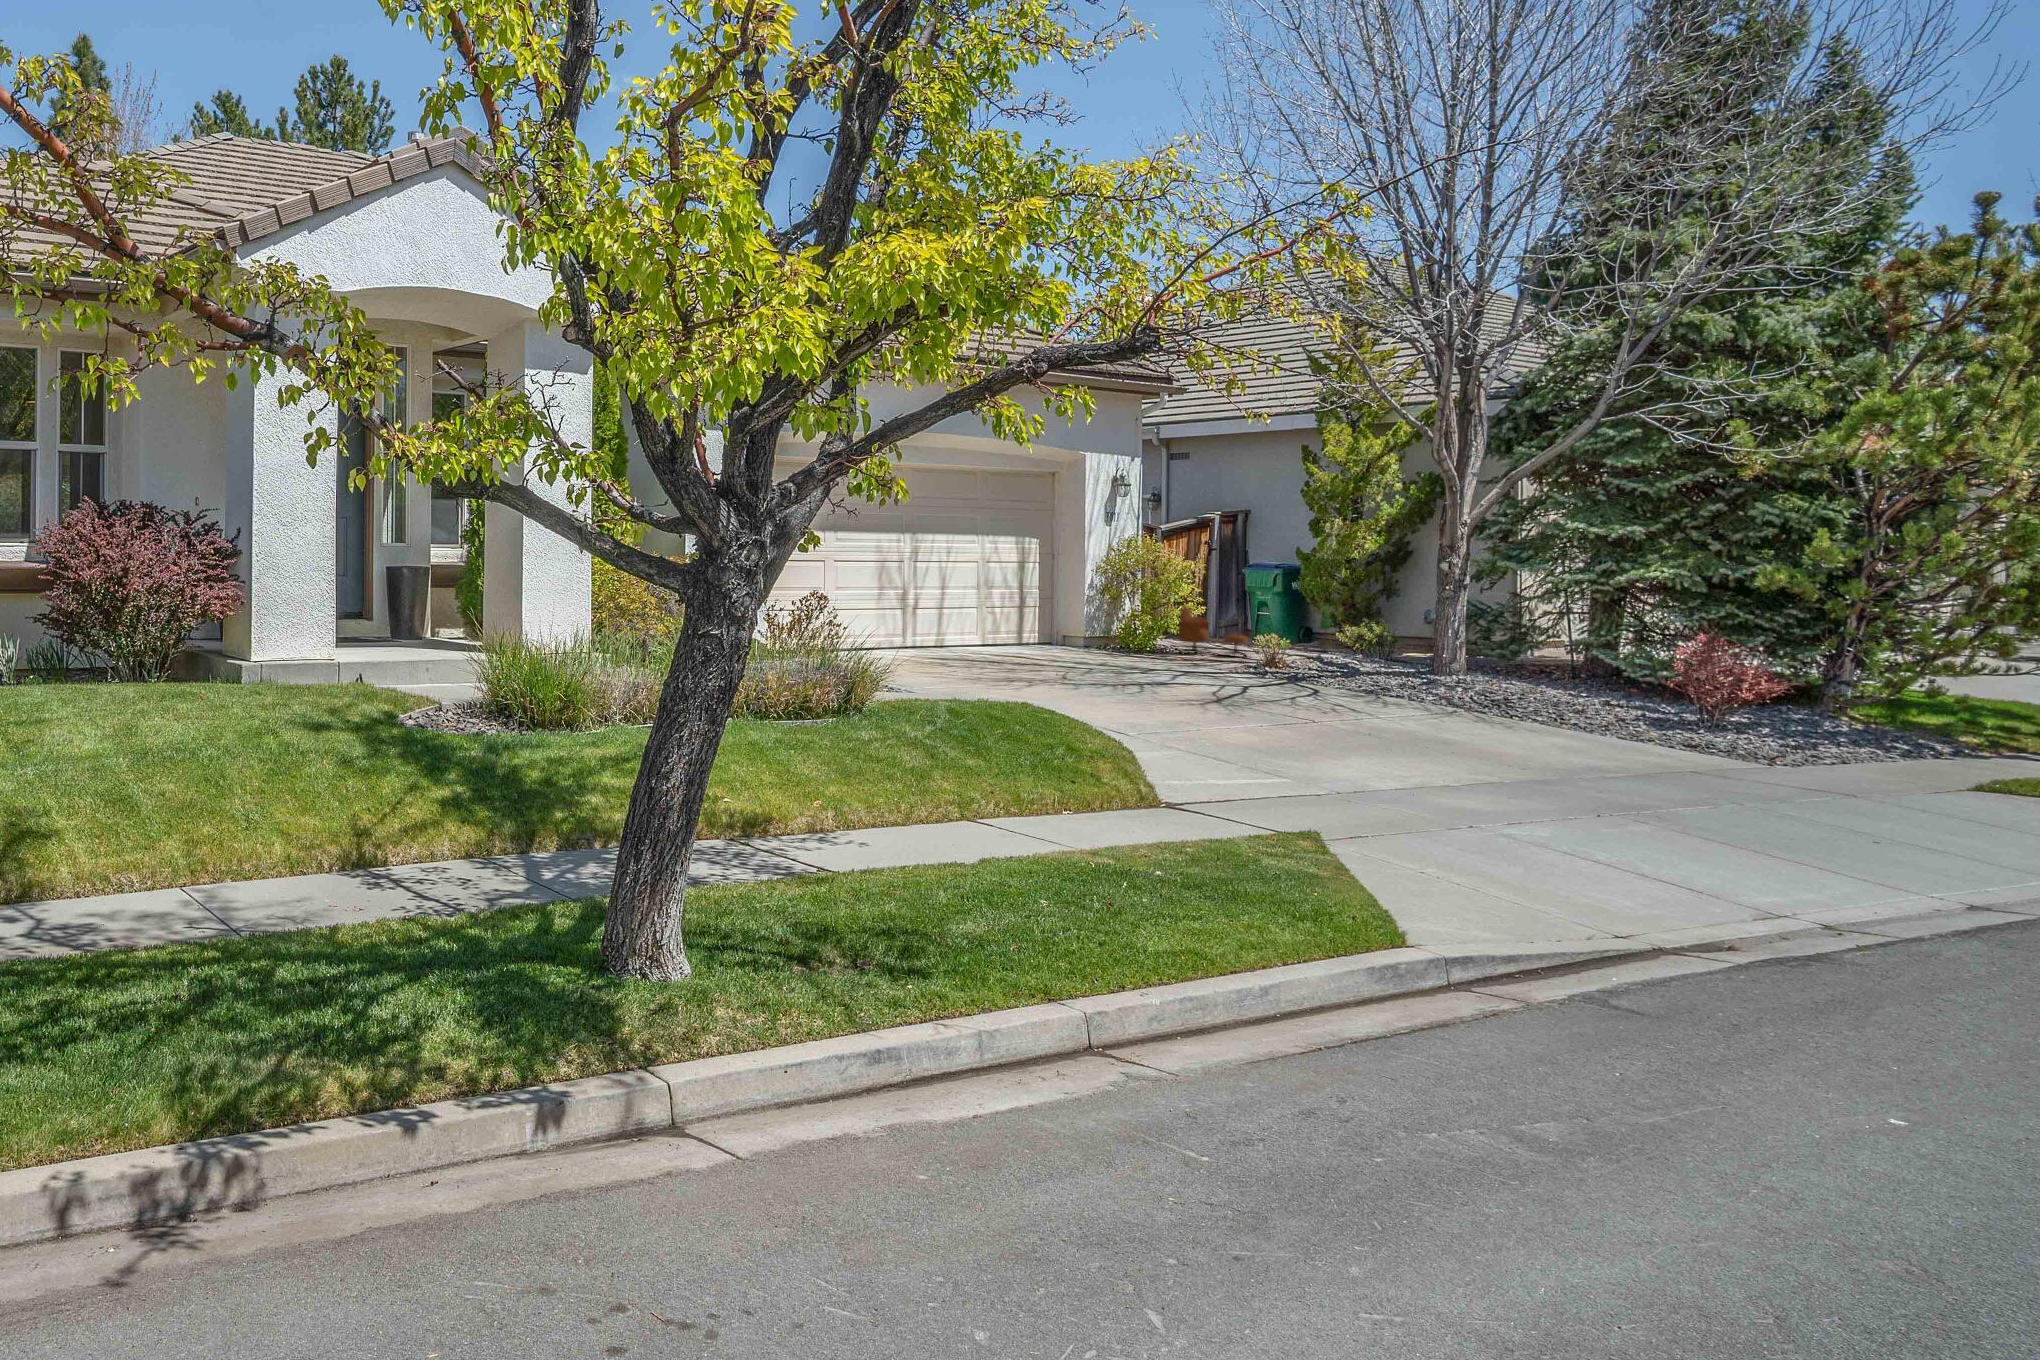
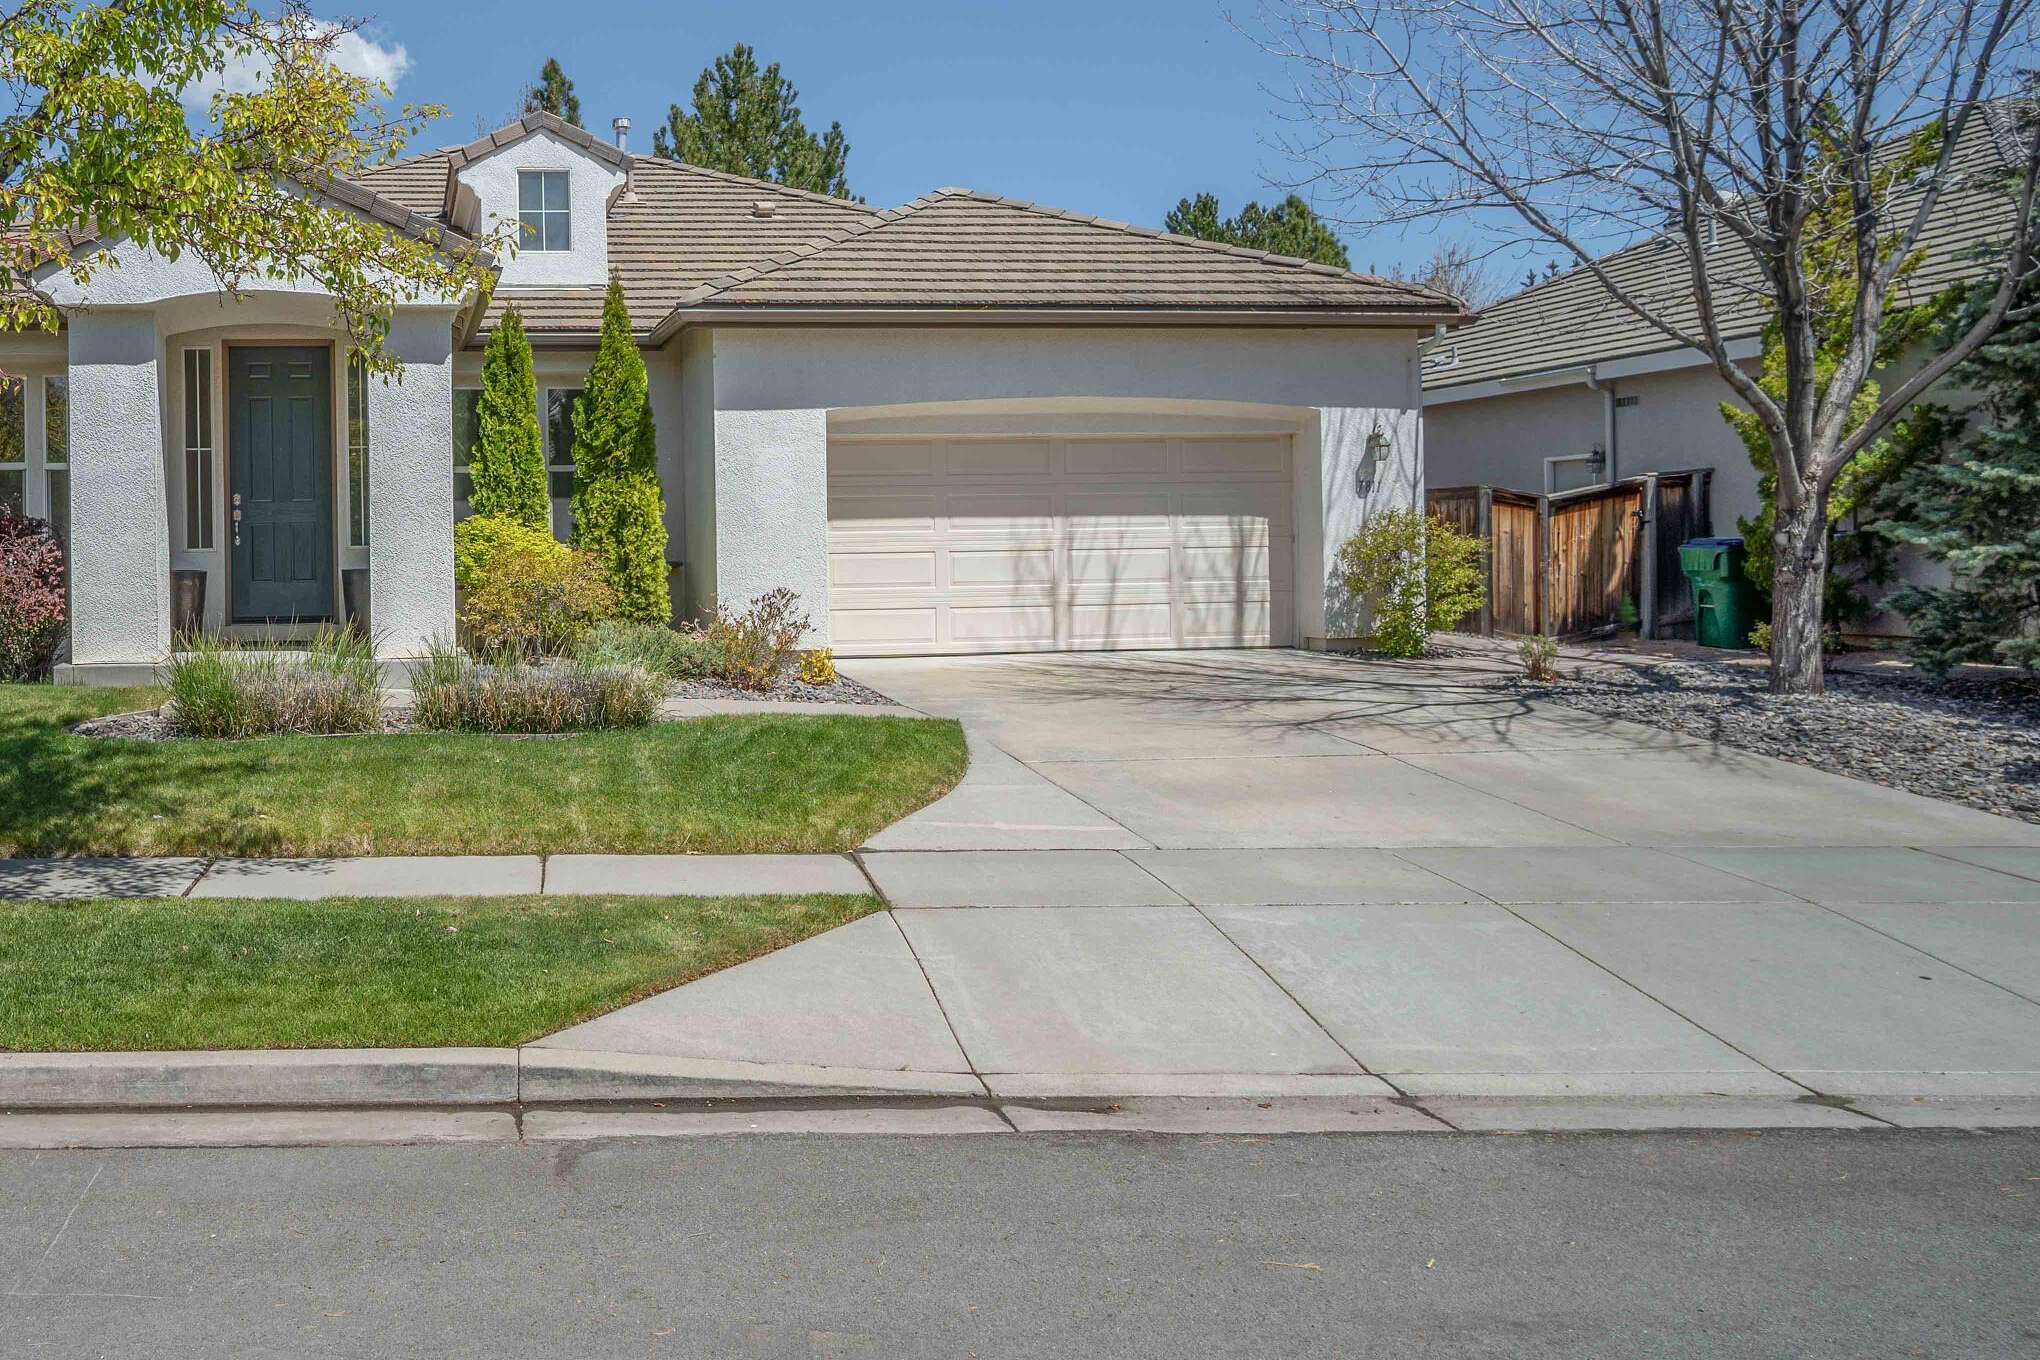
lounge chair: present [1179,596,1248,656] -> none [1437,576,1532,654]

